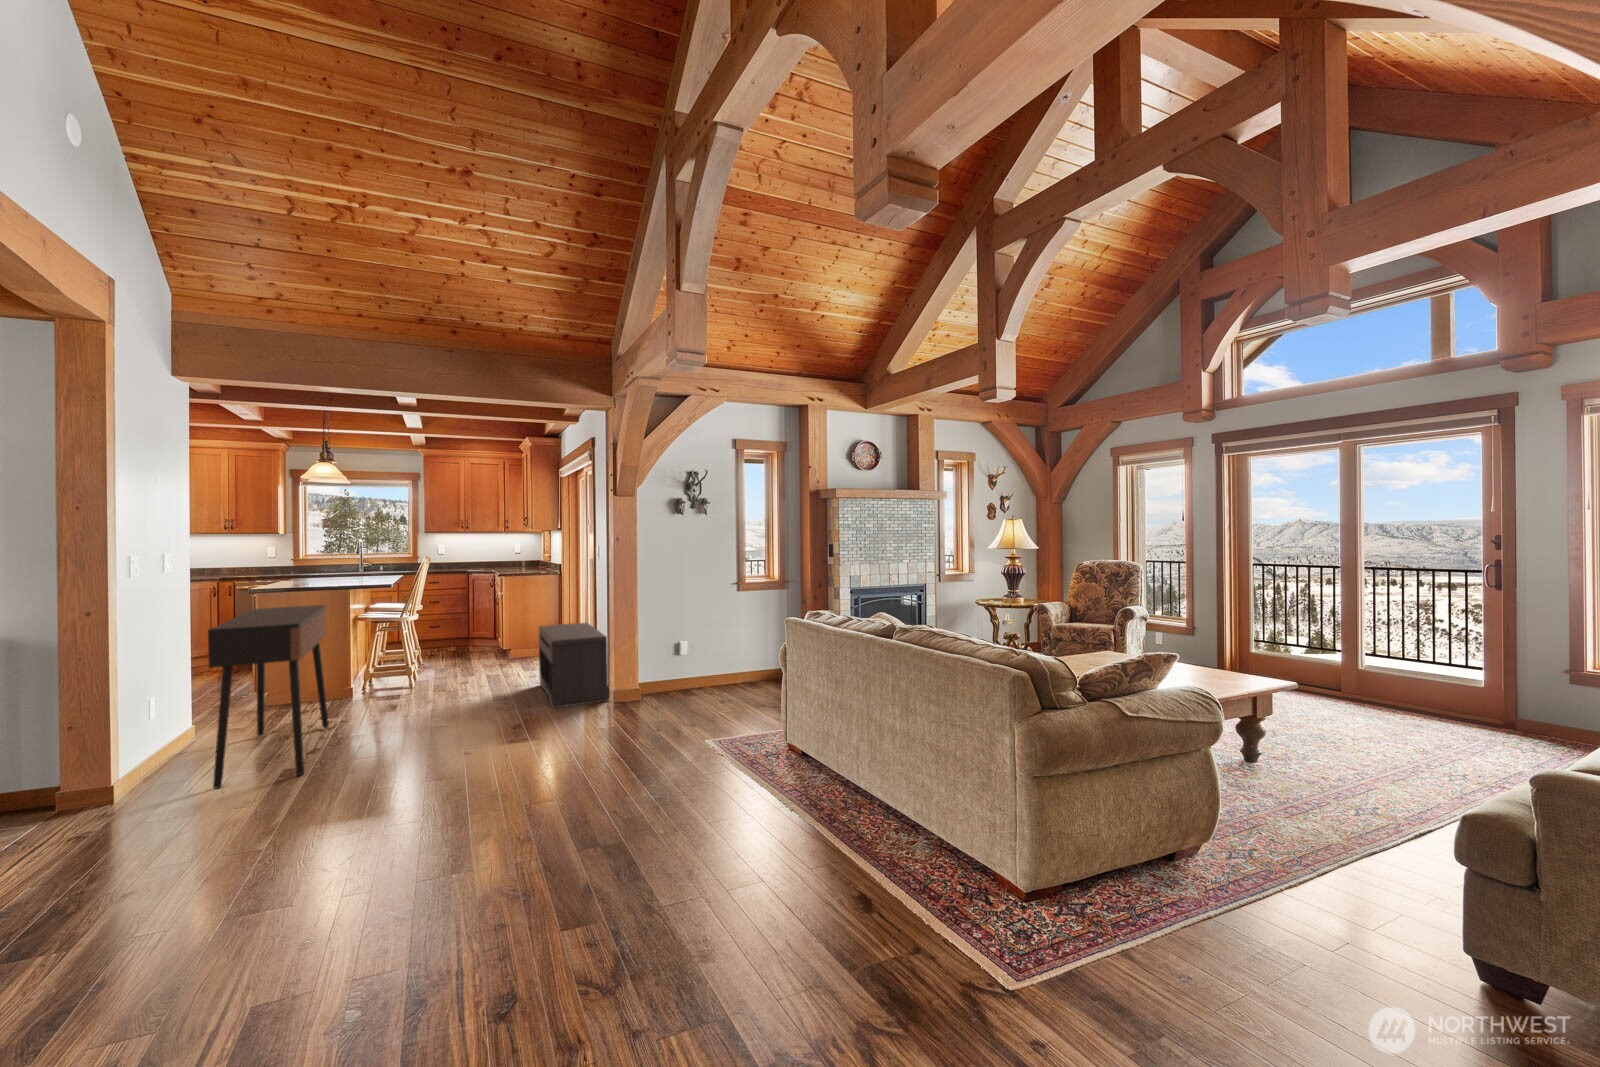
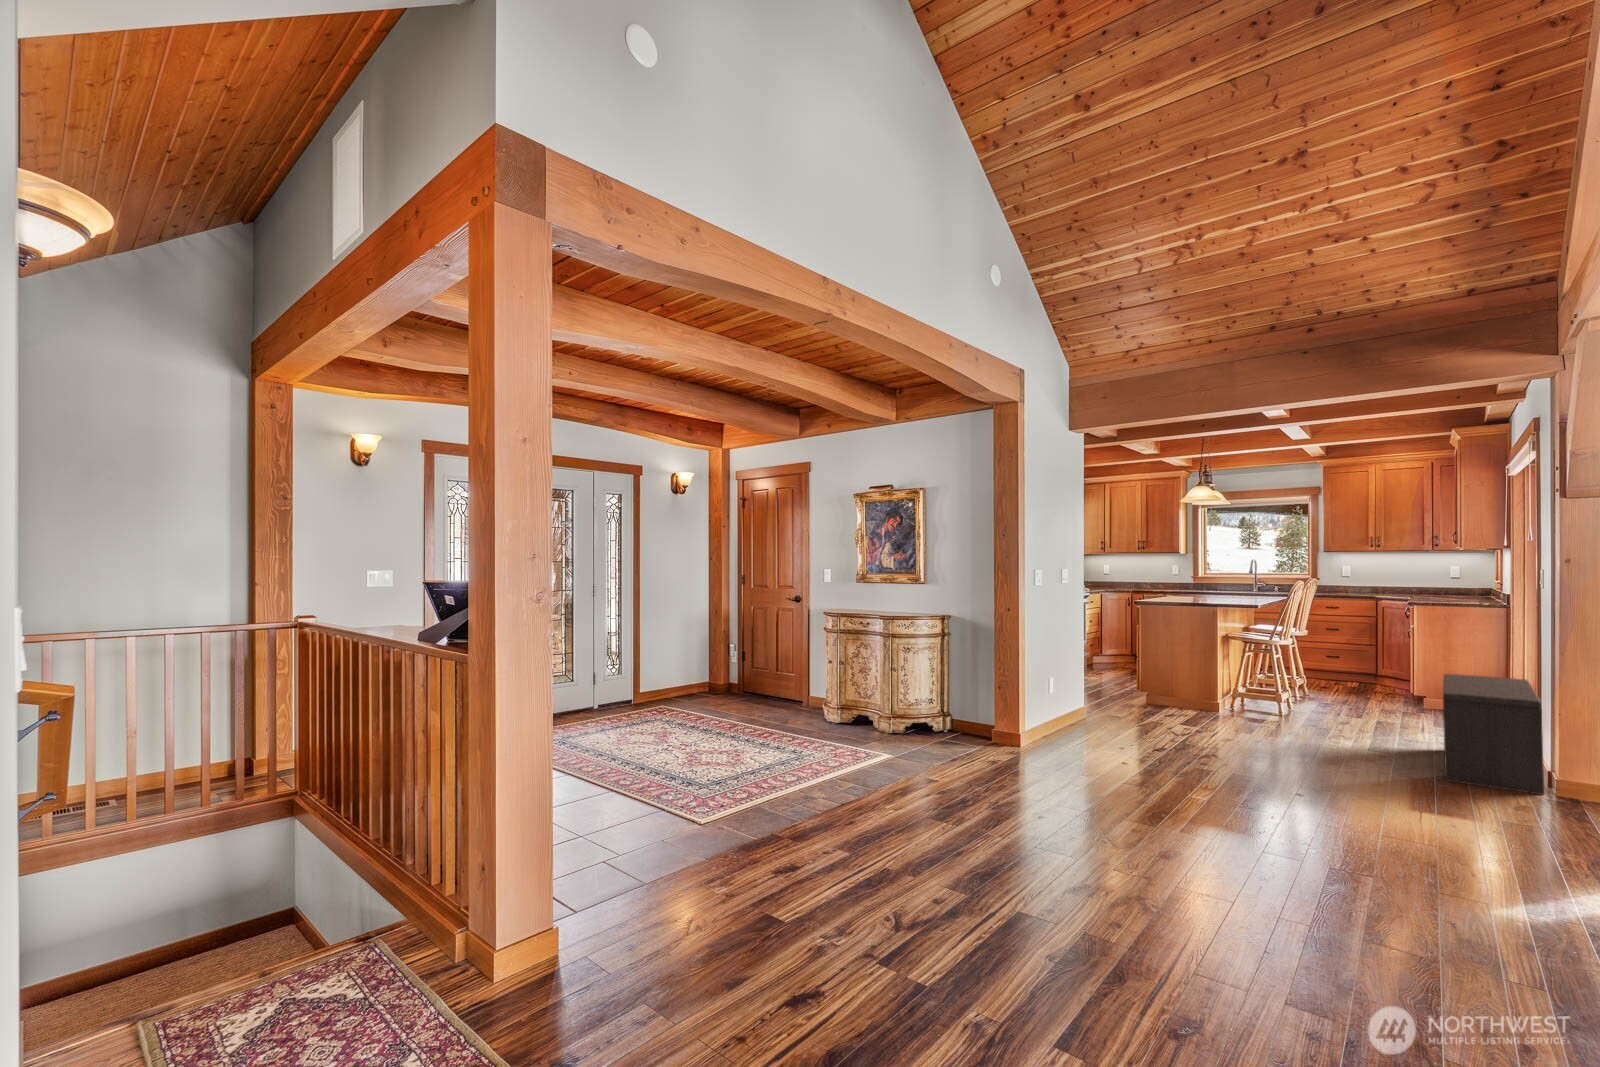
console table: present [208,605,329,788] -> none [1075,615,1184,768]

